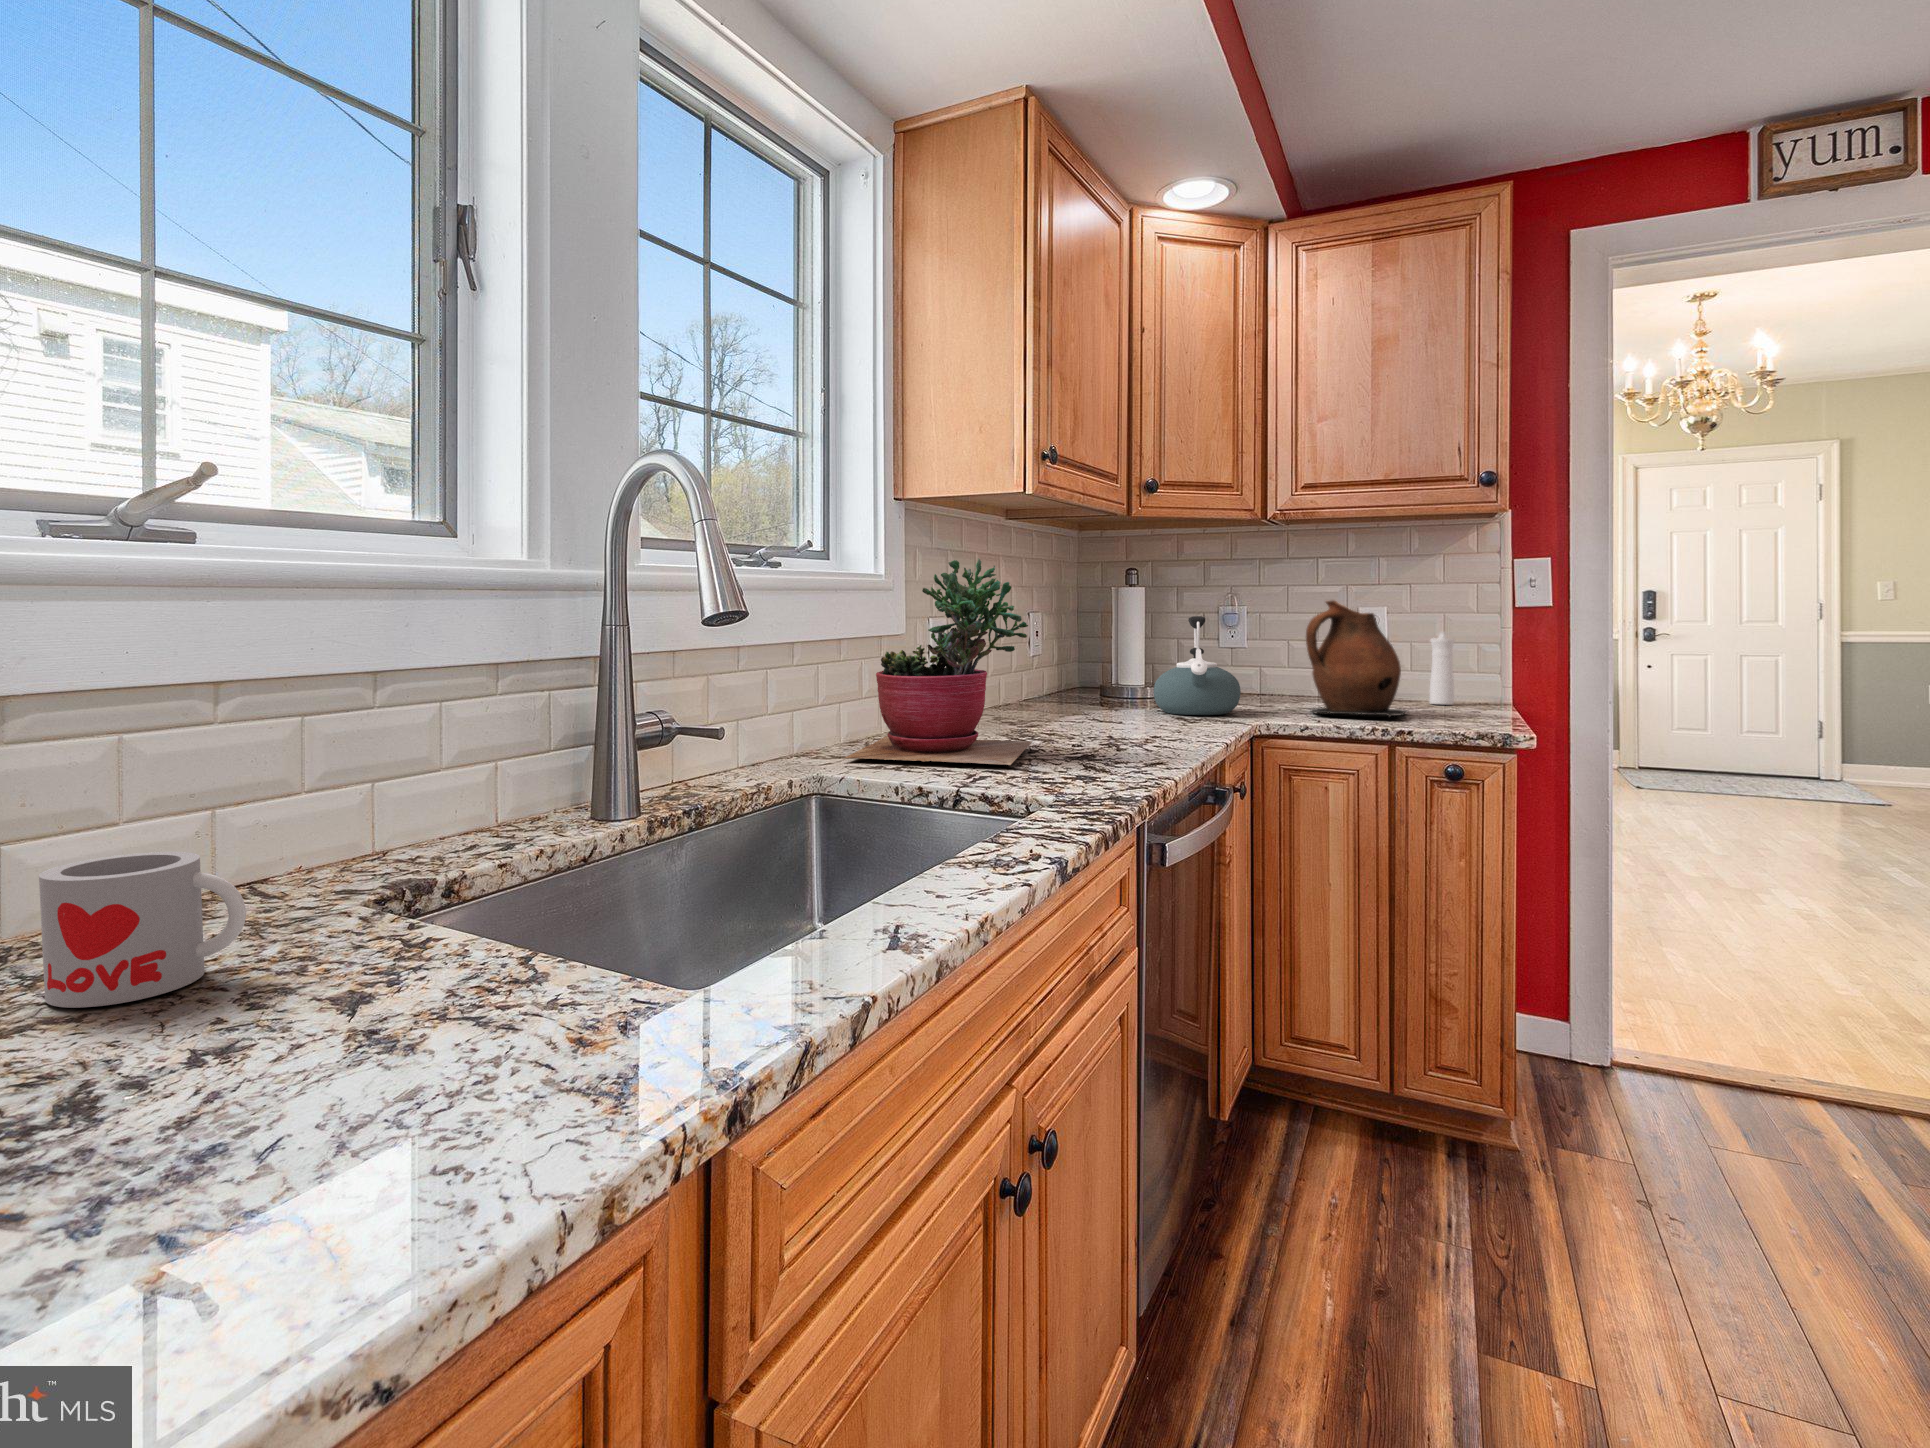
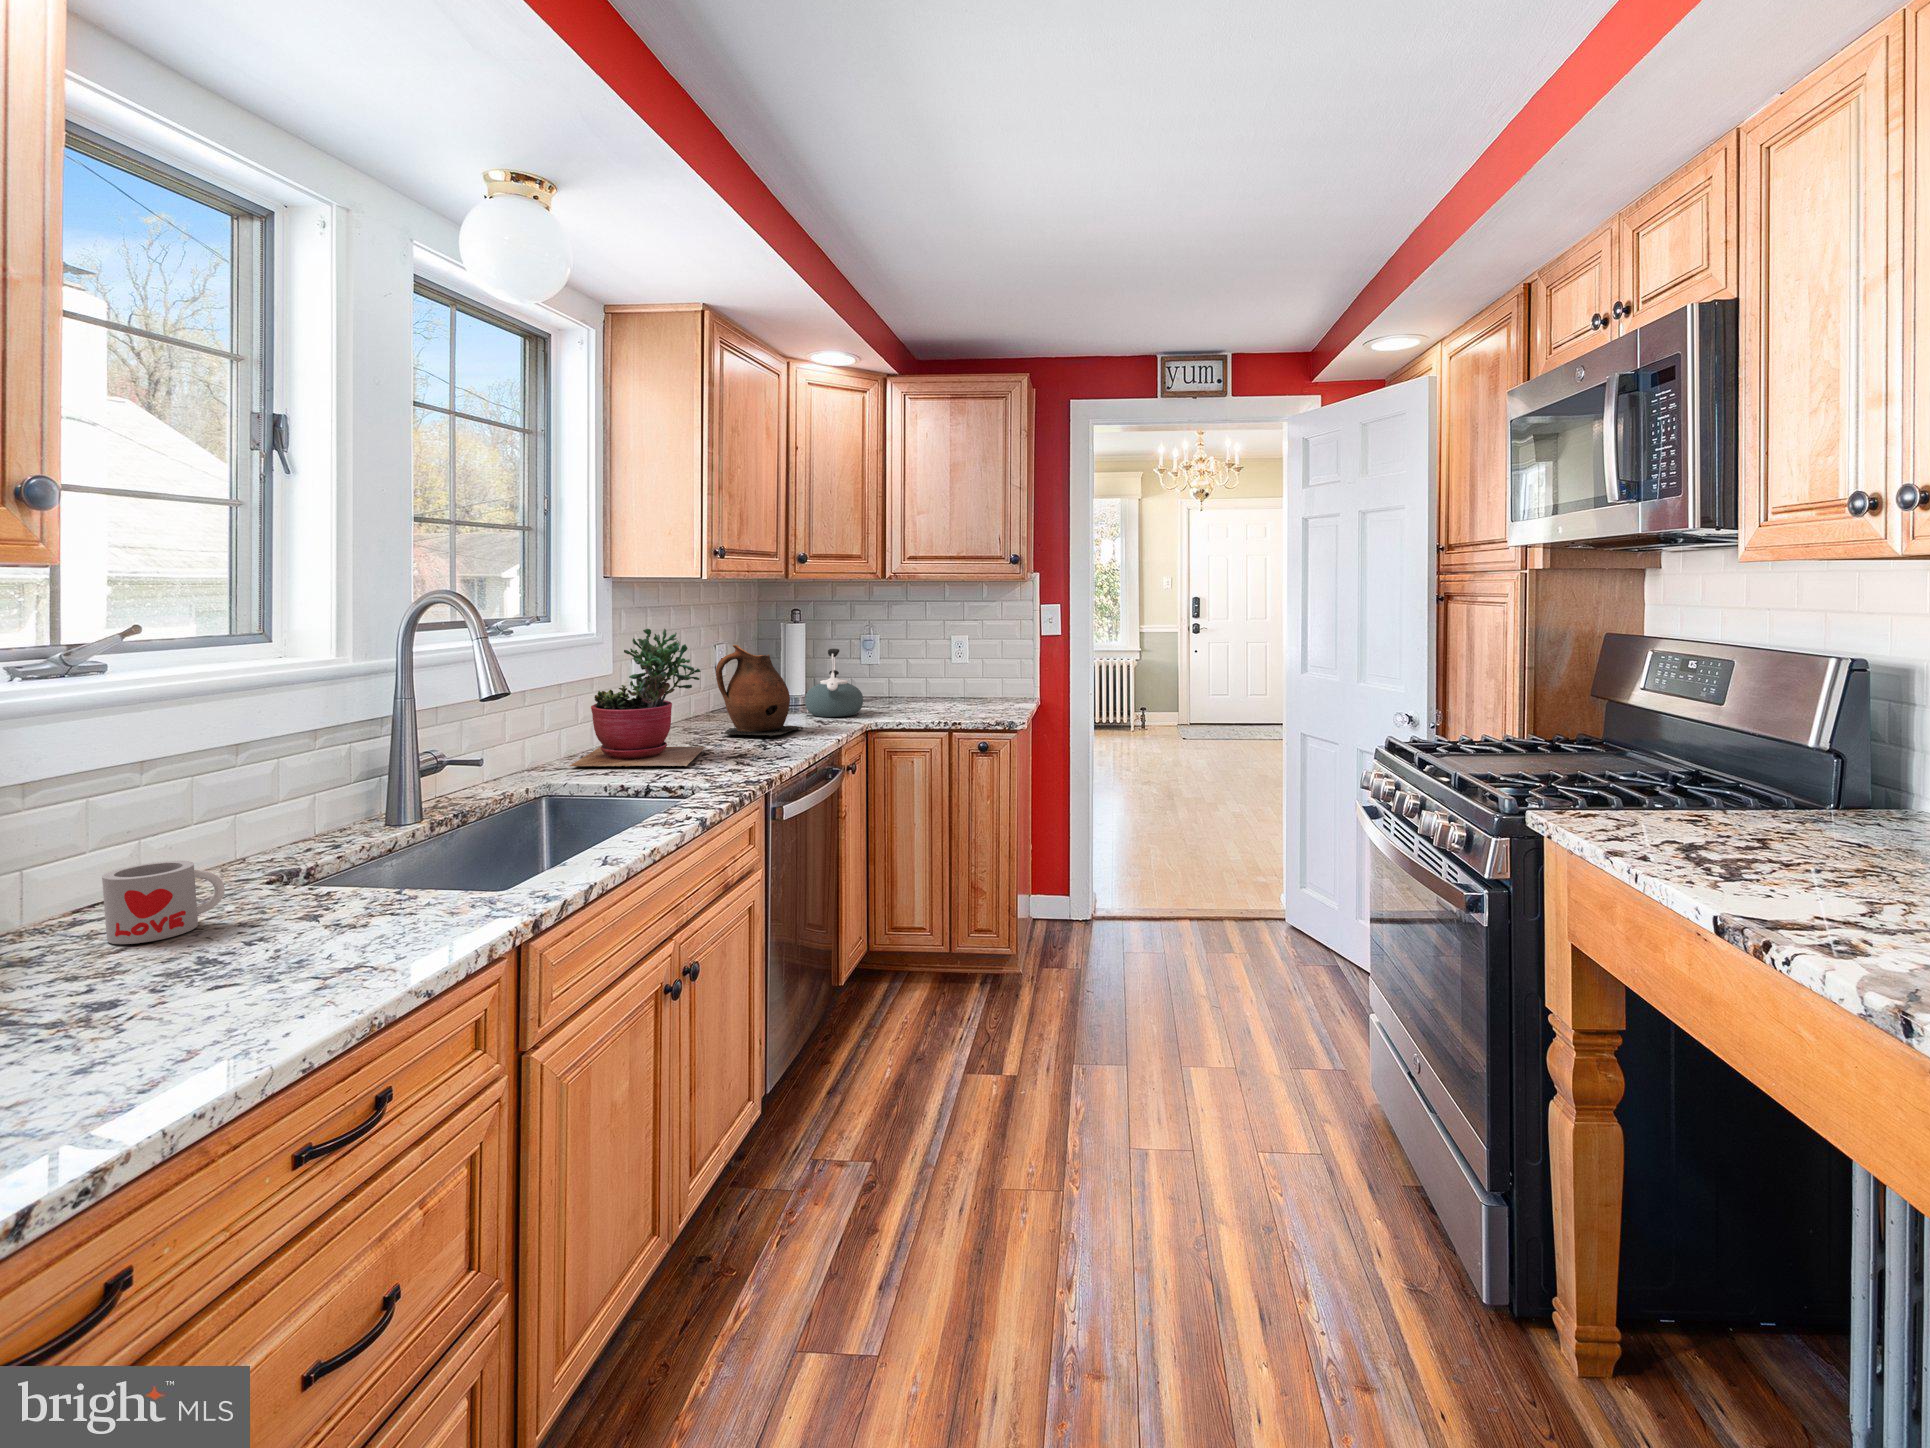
ceramic pitcher: present [1306,600,1408,717] -> present [716,645,803,737]
pepper mill: present [1430,631,1455,705] -> none [991,647,1006,702]

